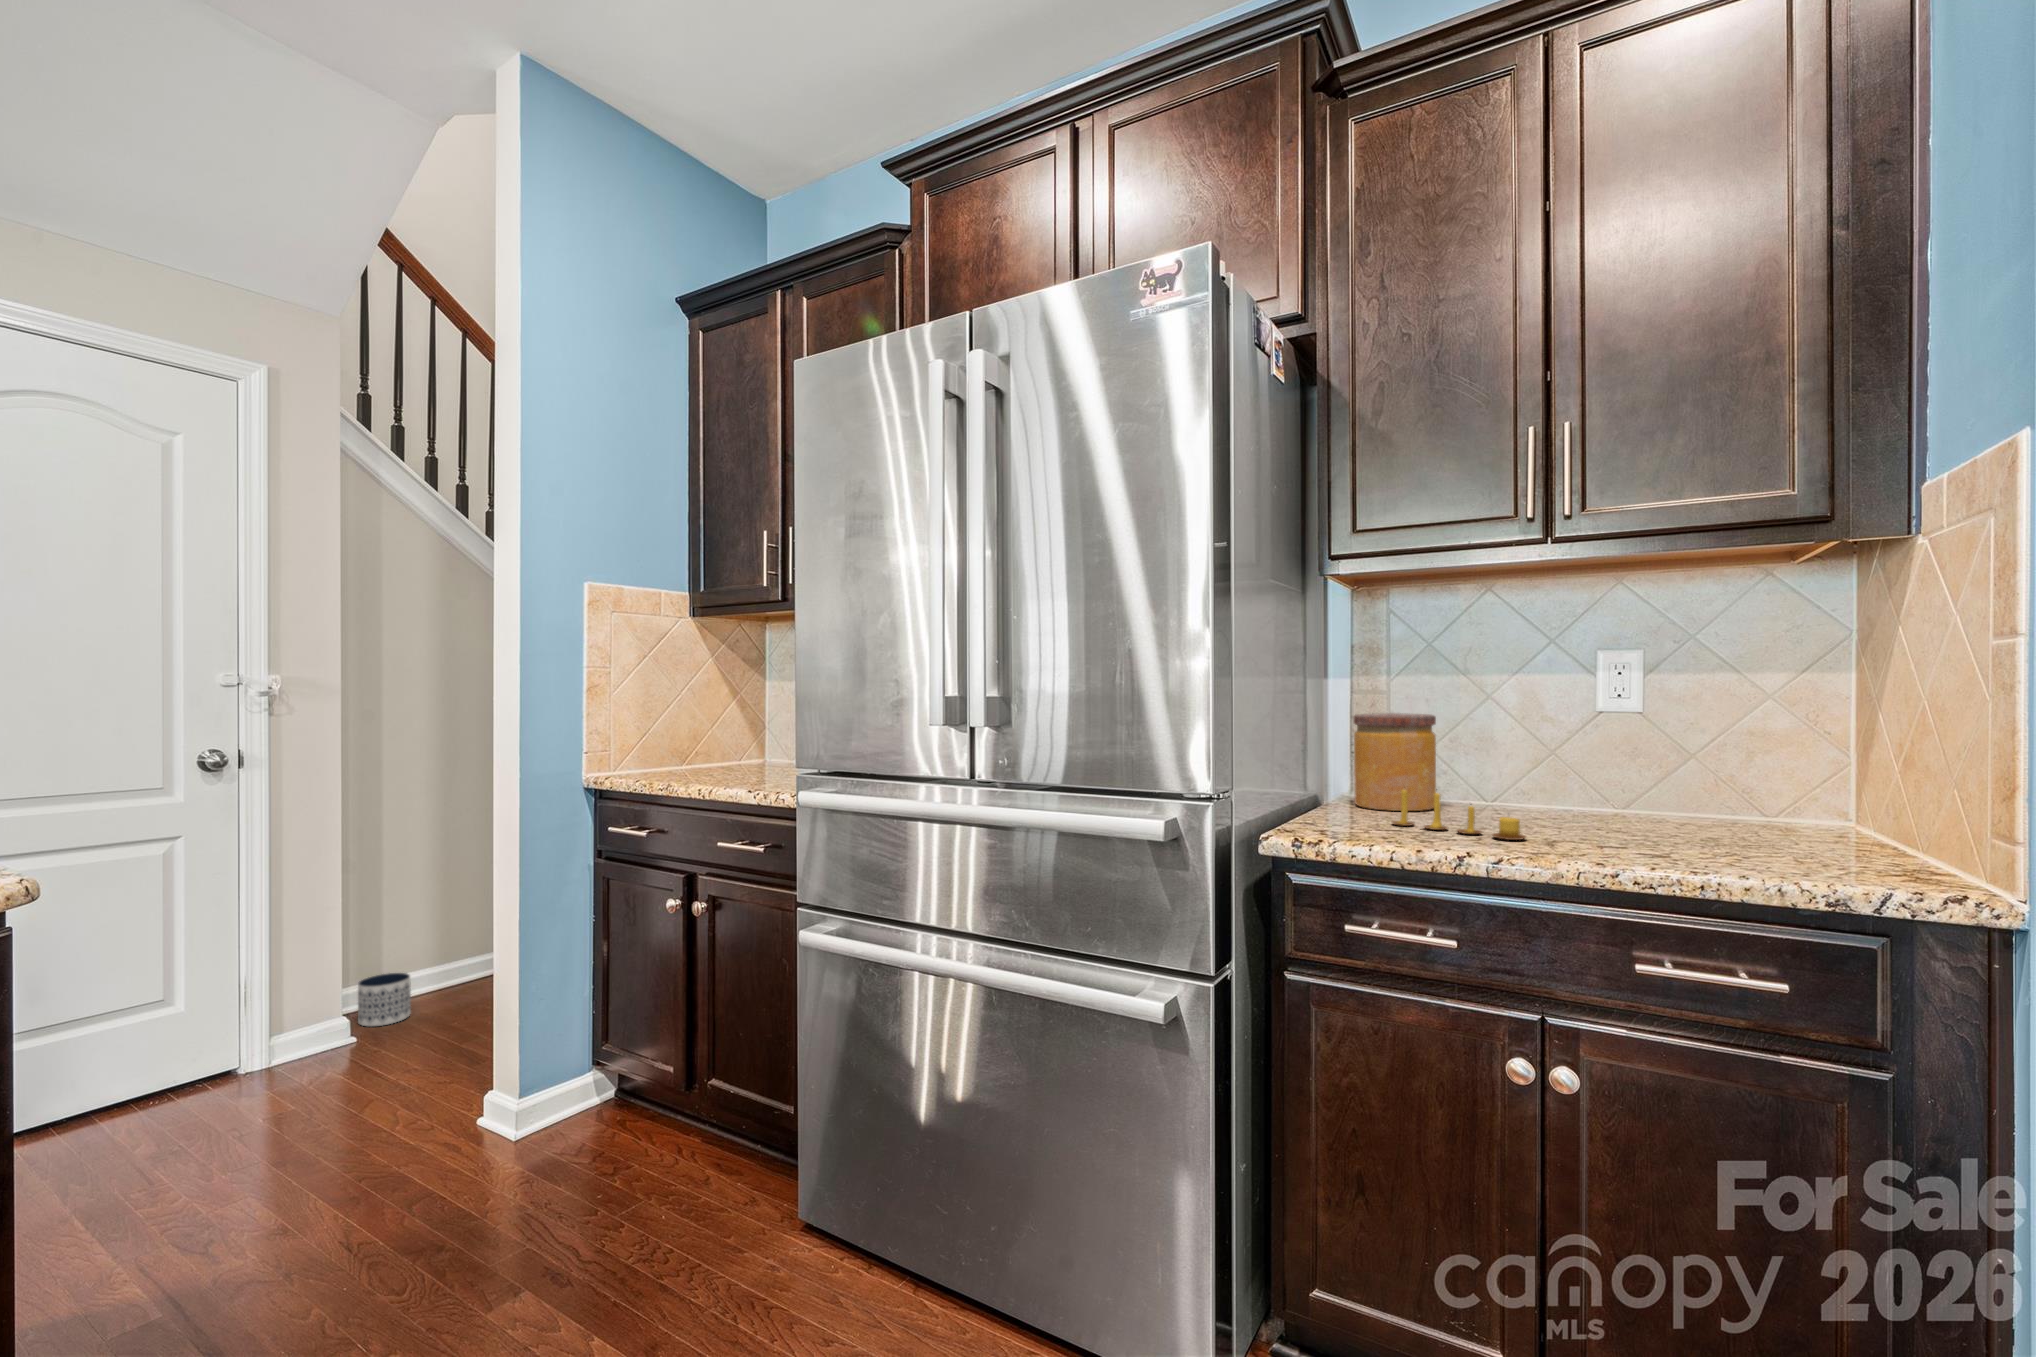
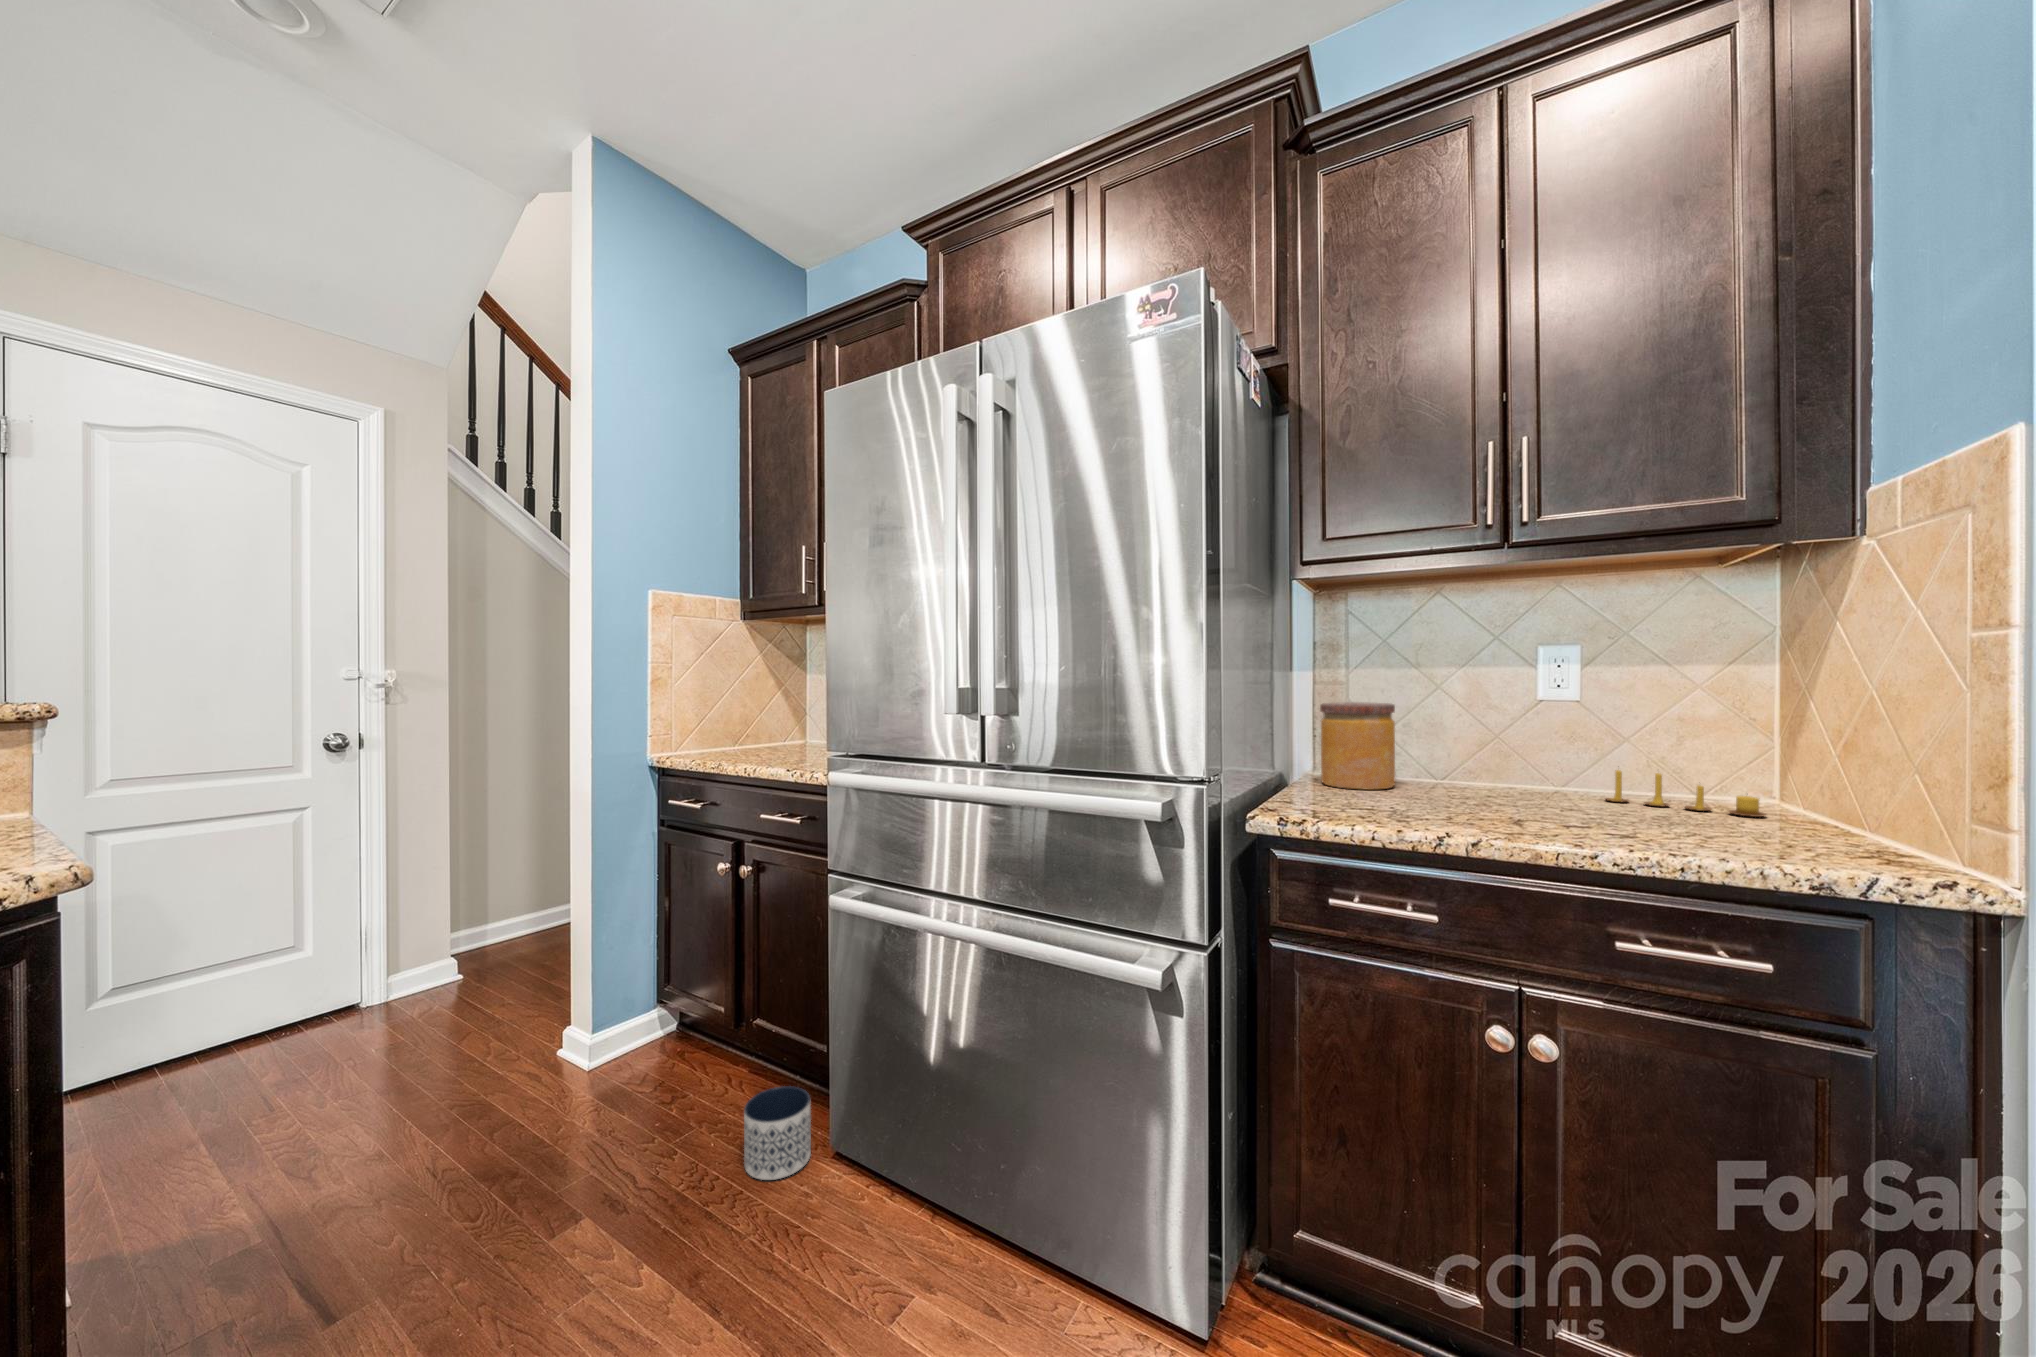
candle: present [1392,788,1526,840] -> present [1606,770,1766,817]
planter: present [358,973,411,1027] -> present [744,1086,811,1180]

